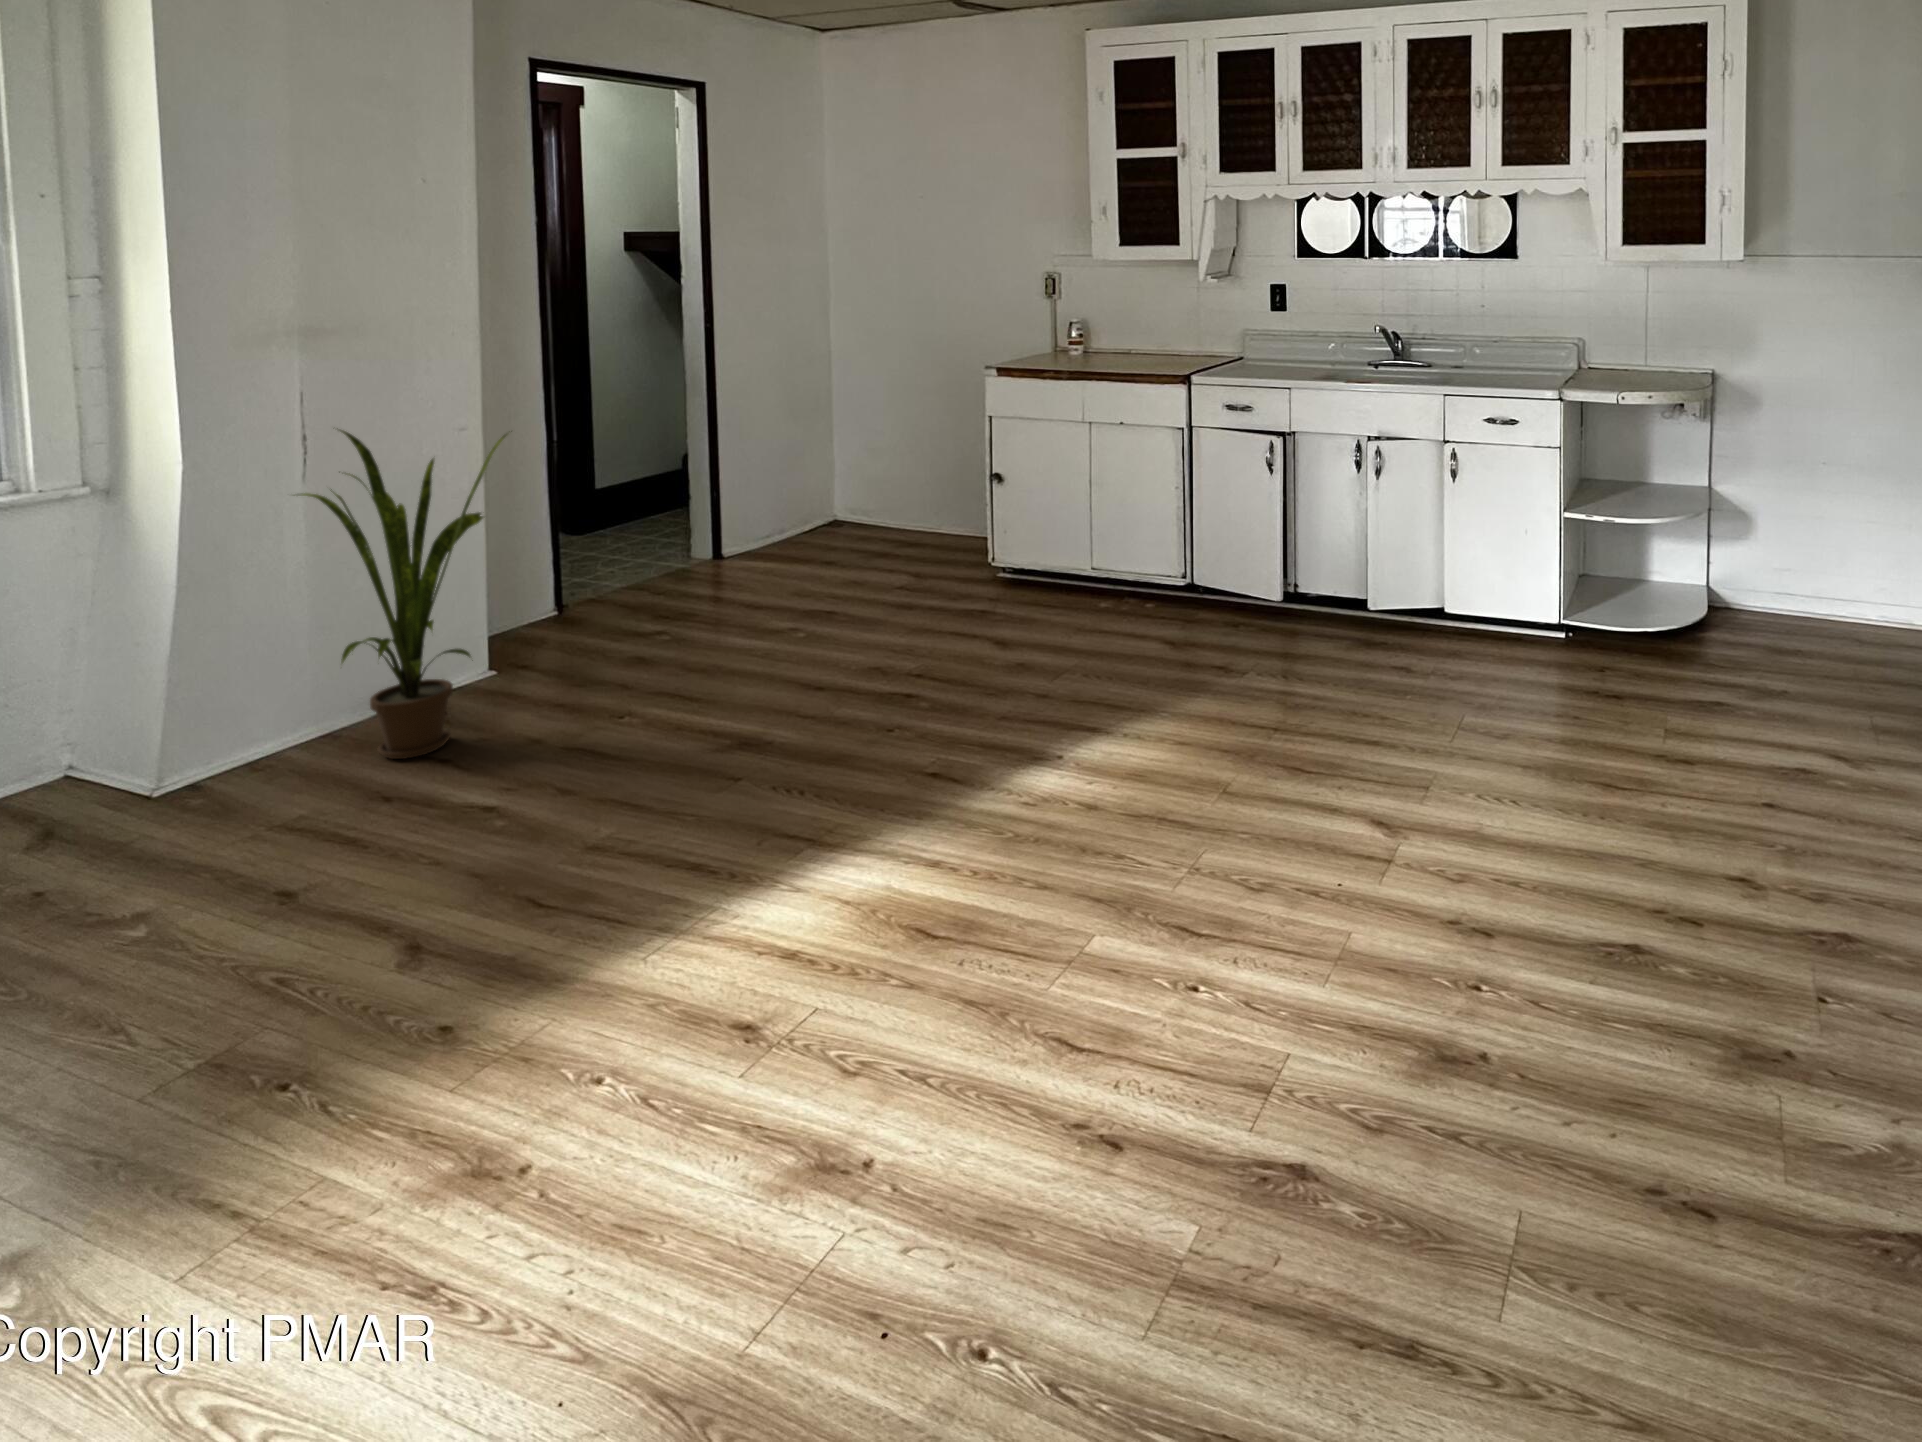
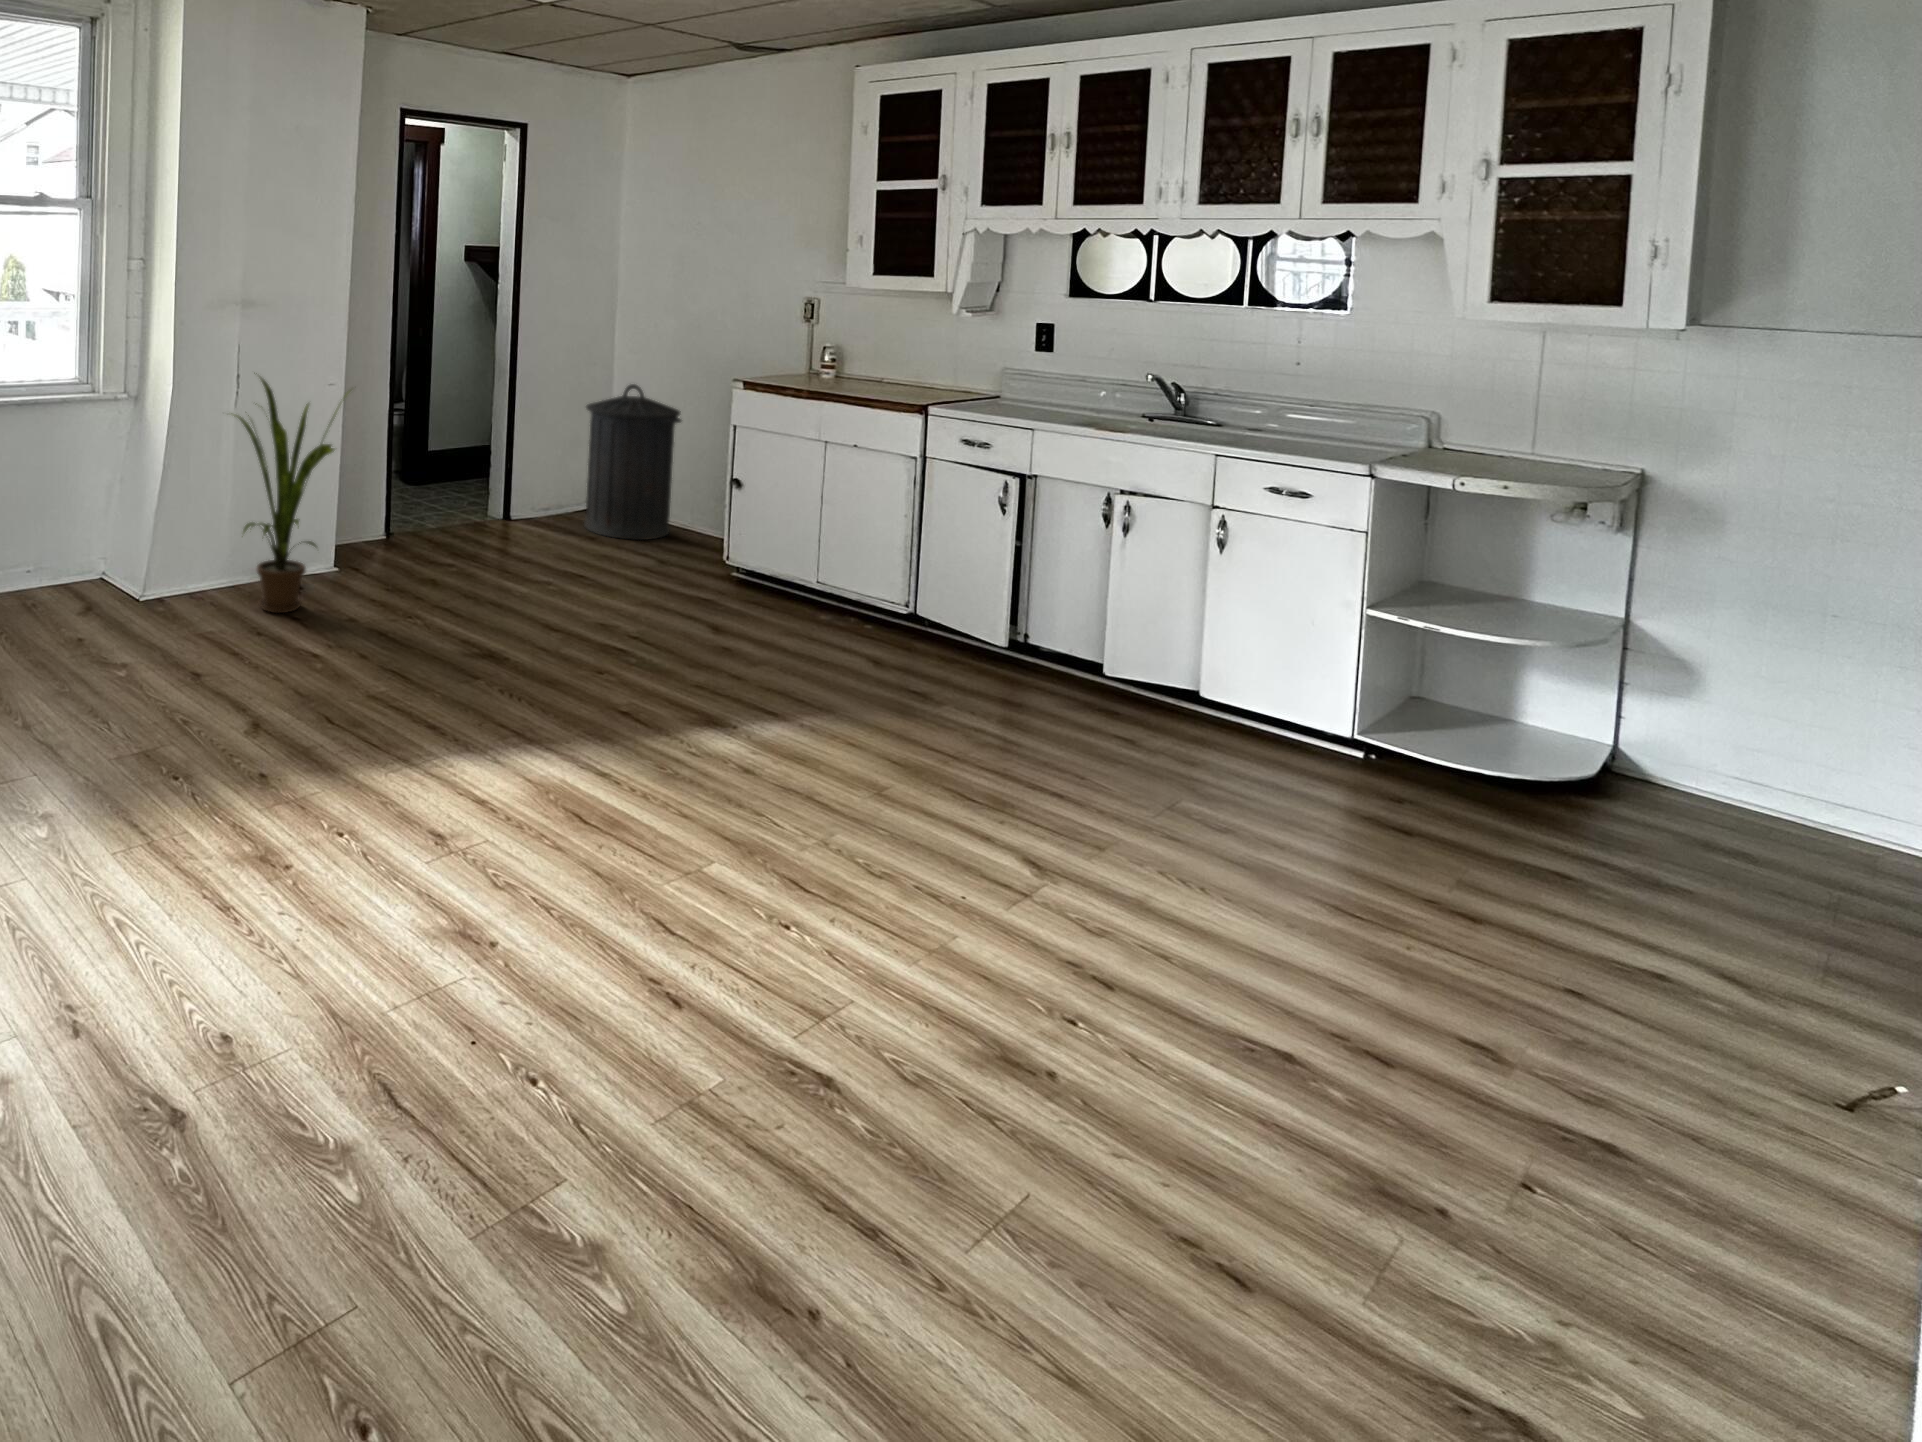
trash can: none [806,381,923,557] -> present [584,384,681,540]

